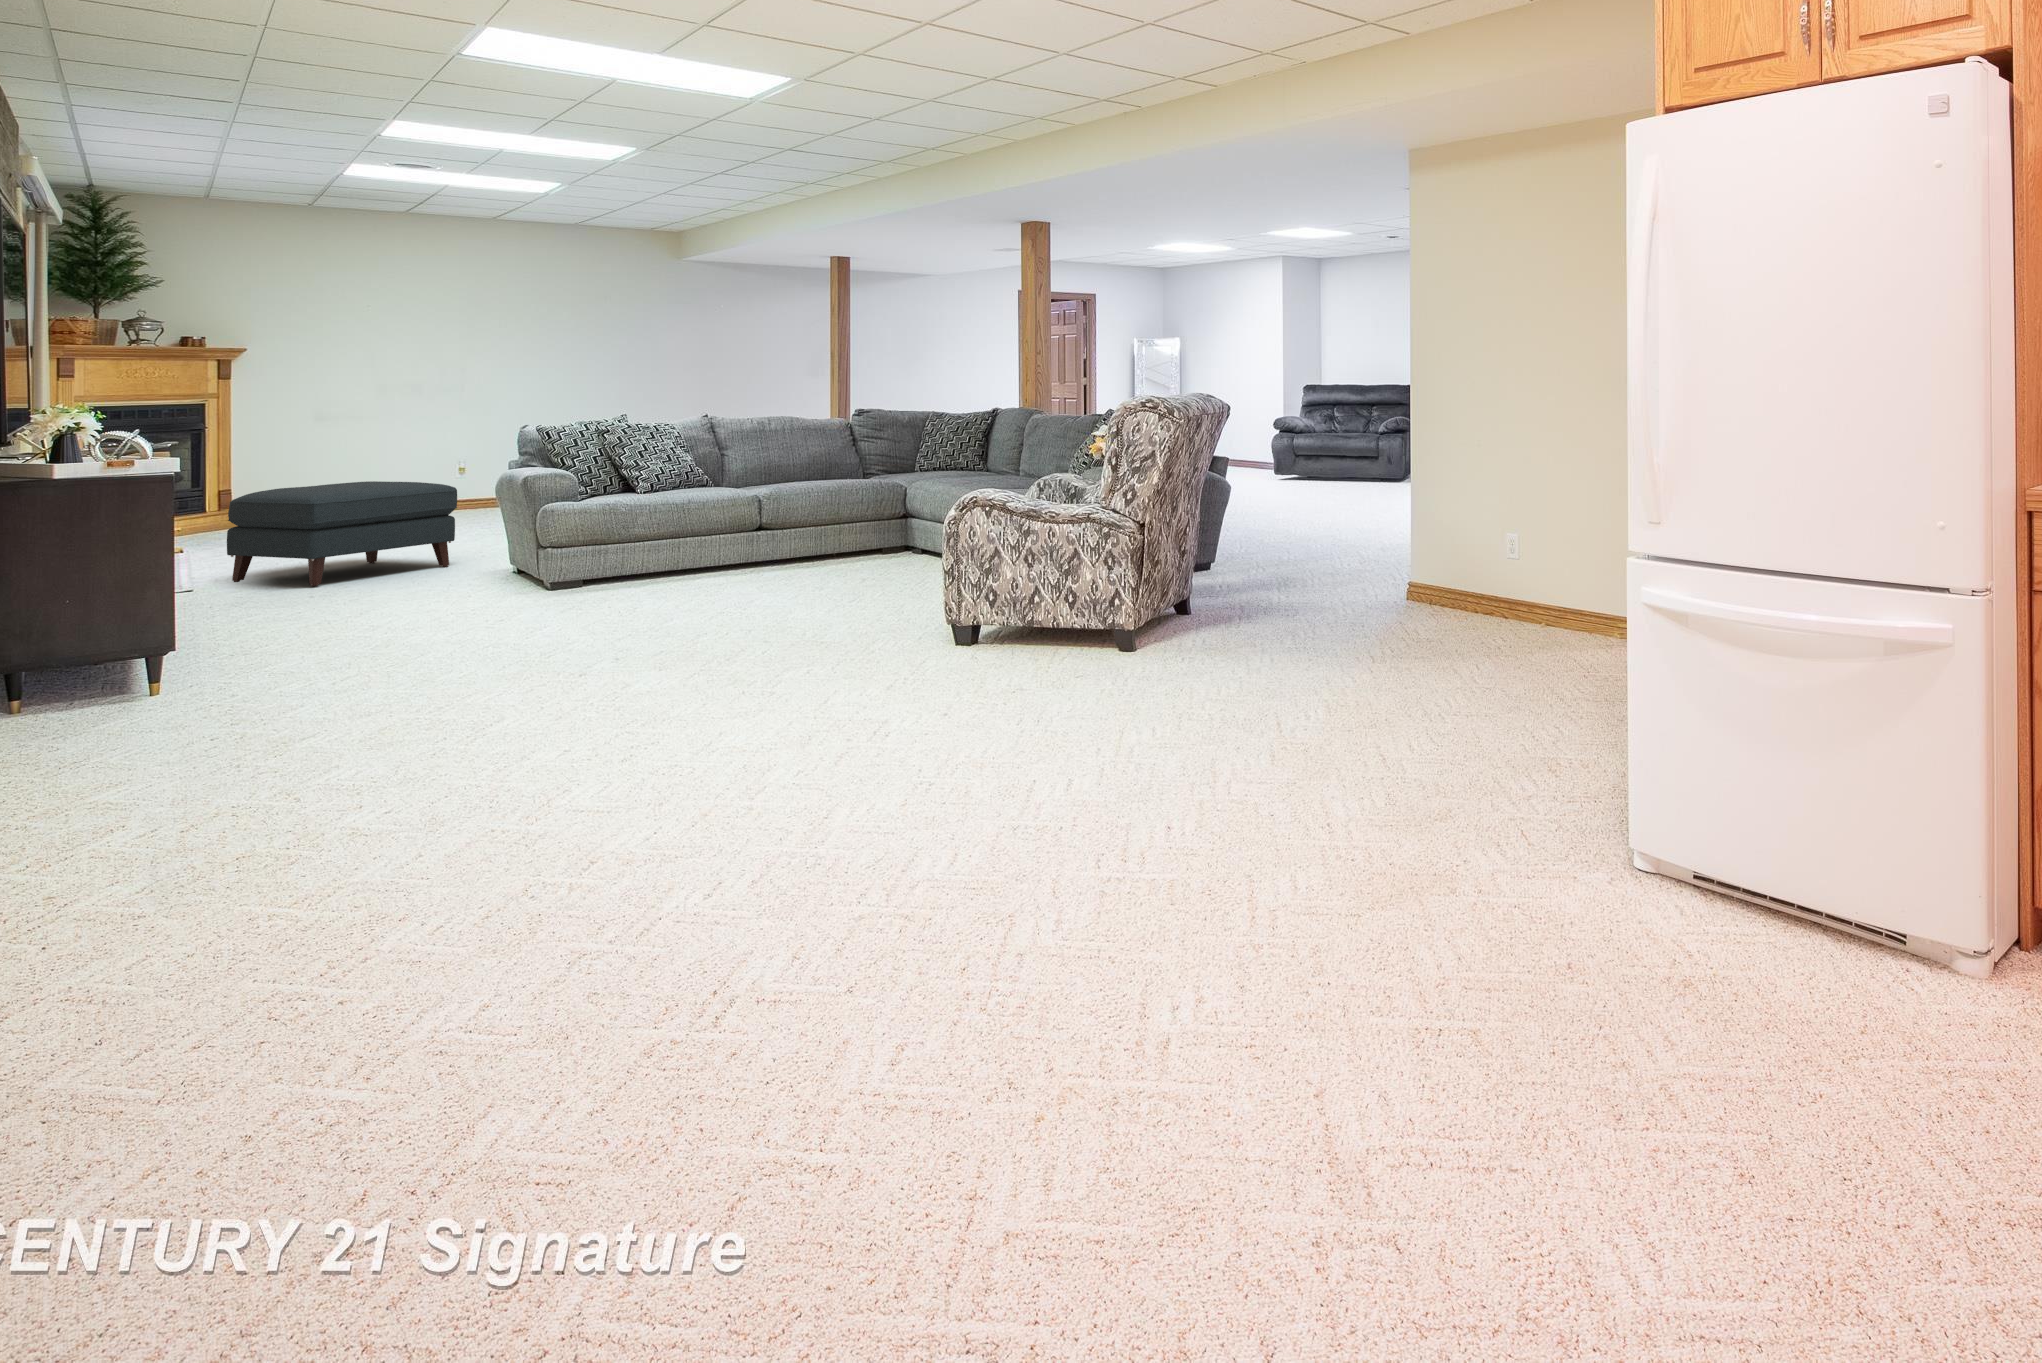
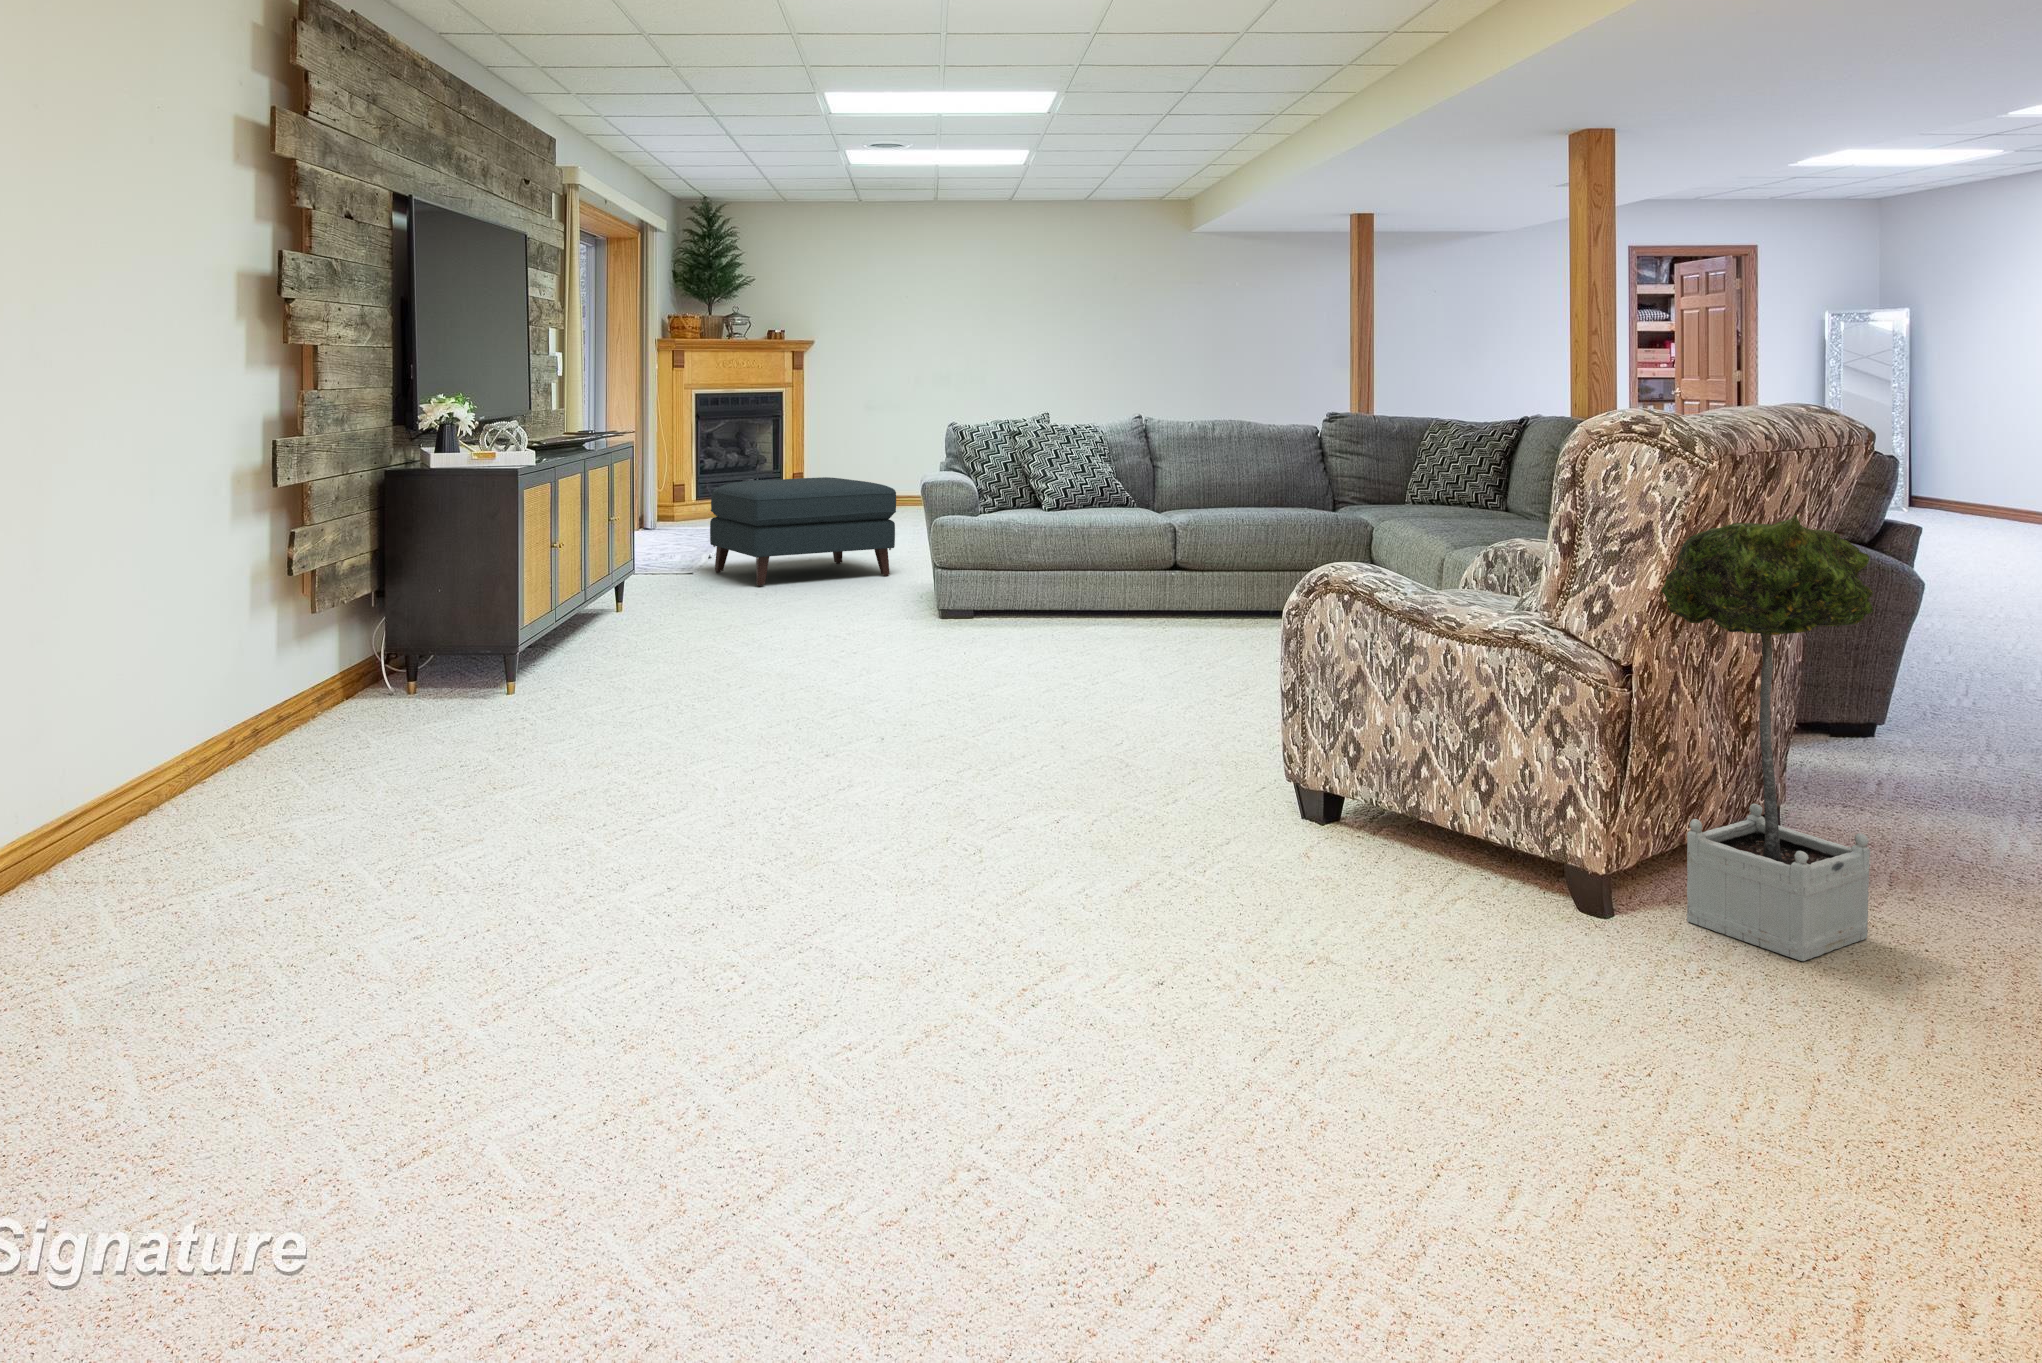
potted tree: none [1159,444,1243,647] -> present [1661,515,1873,961]

